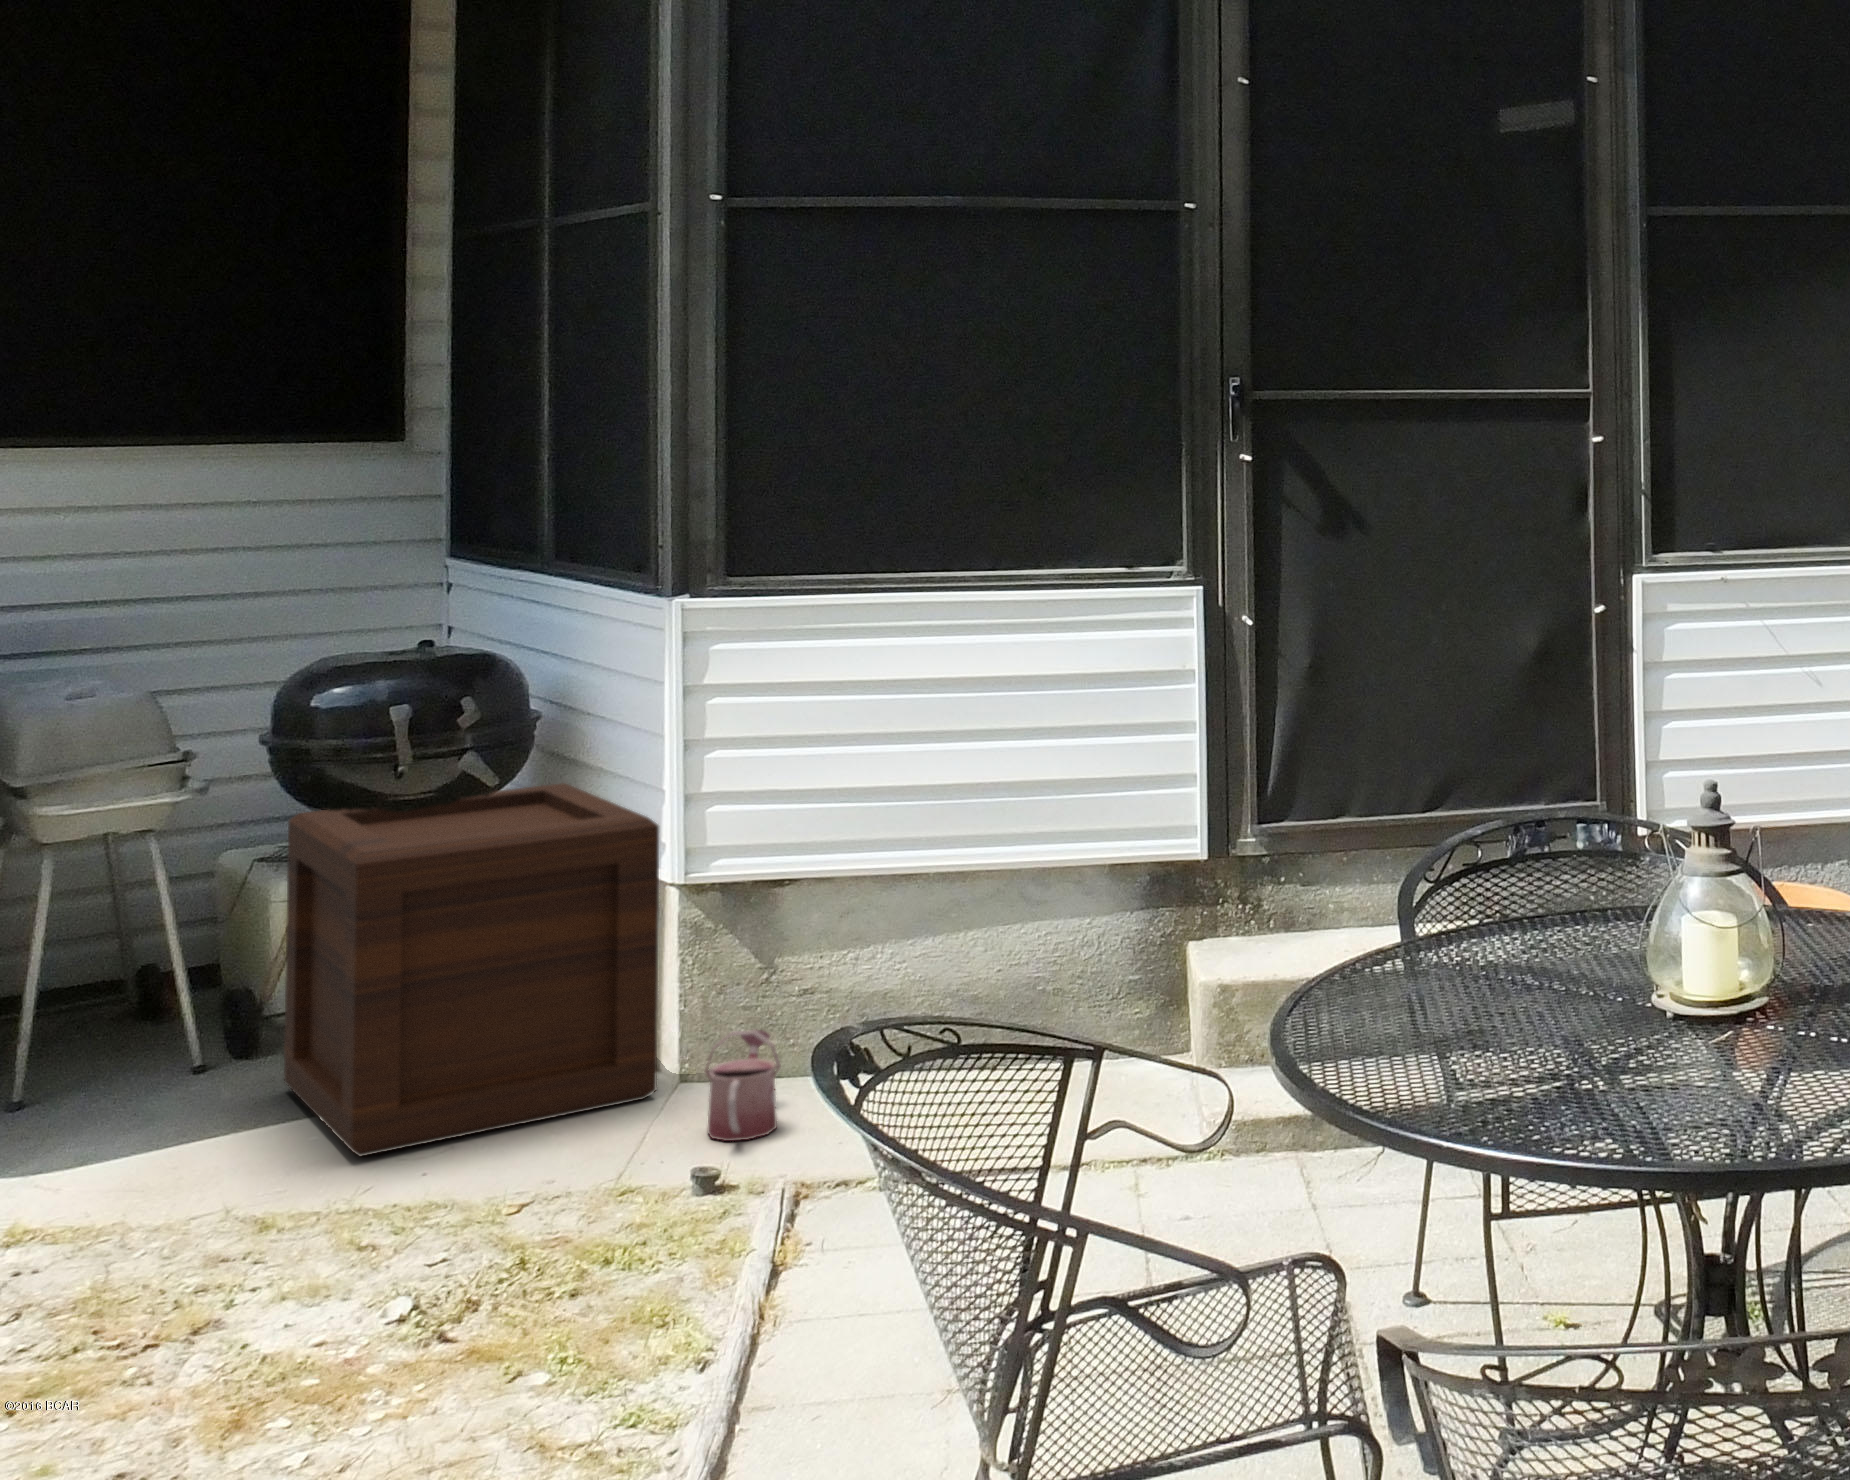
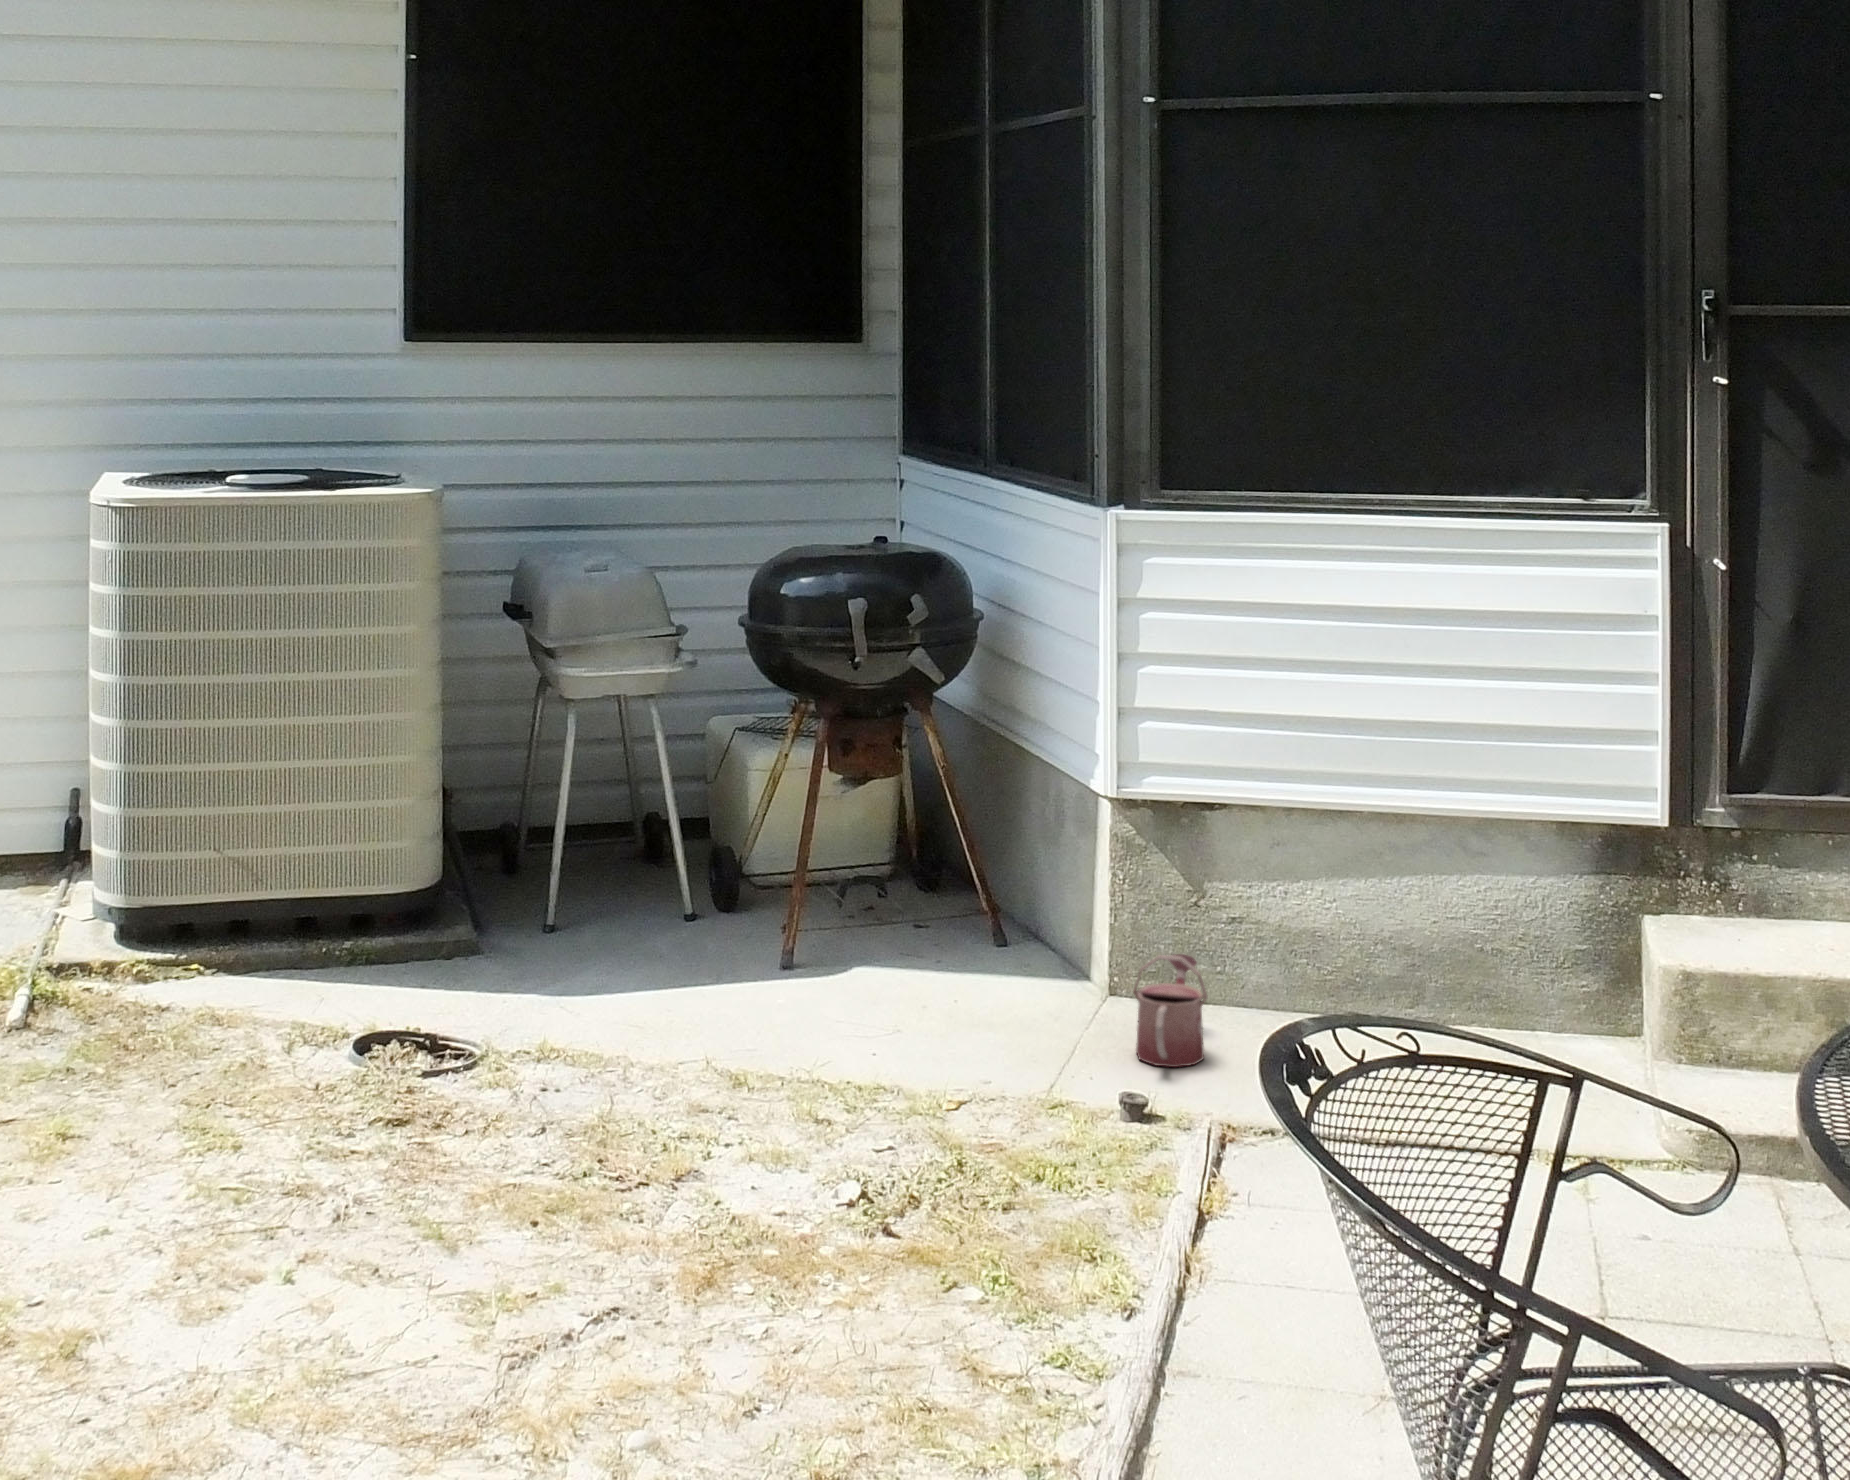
wooden crate: present [284,783,659,1156] -> none [760,683,1089,1028]

